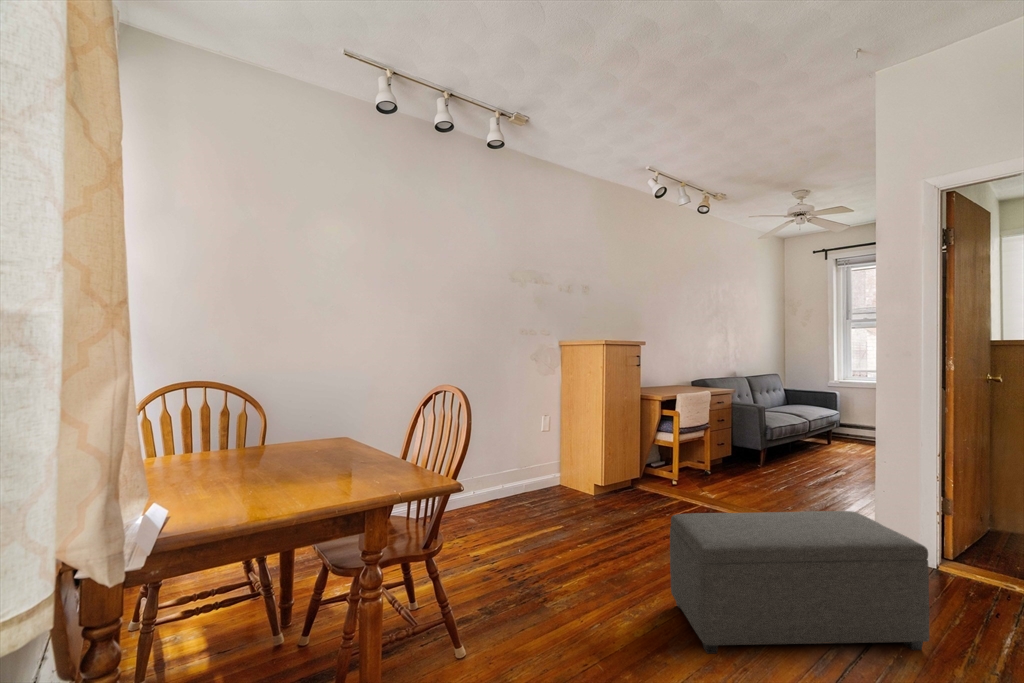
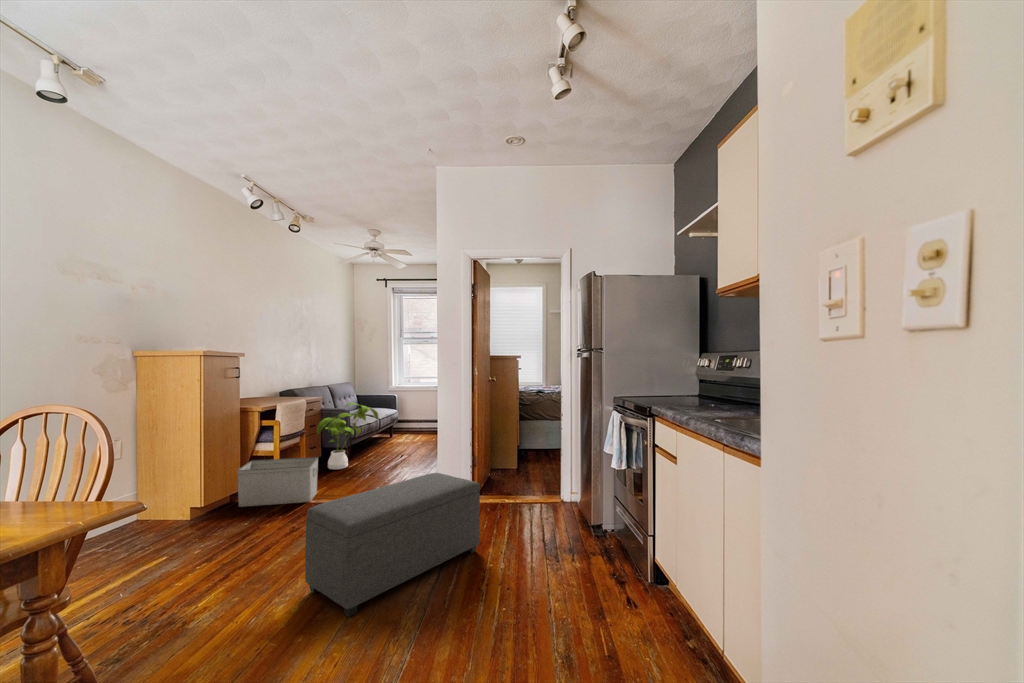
house plant: none [720,398,799,474] -> present [317,403,378,470]
storage bin: none [636,449,717,505] -> present [238,457,318,507]

